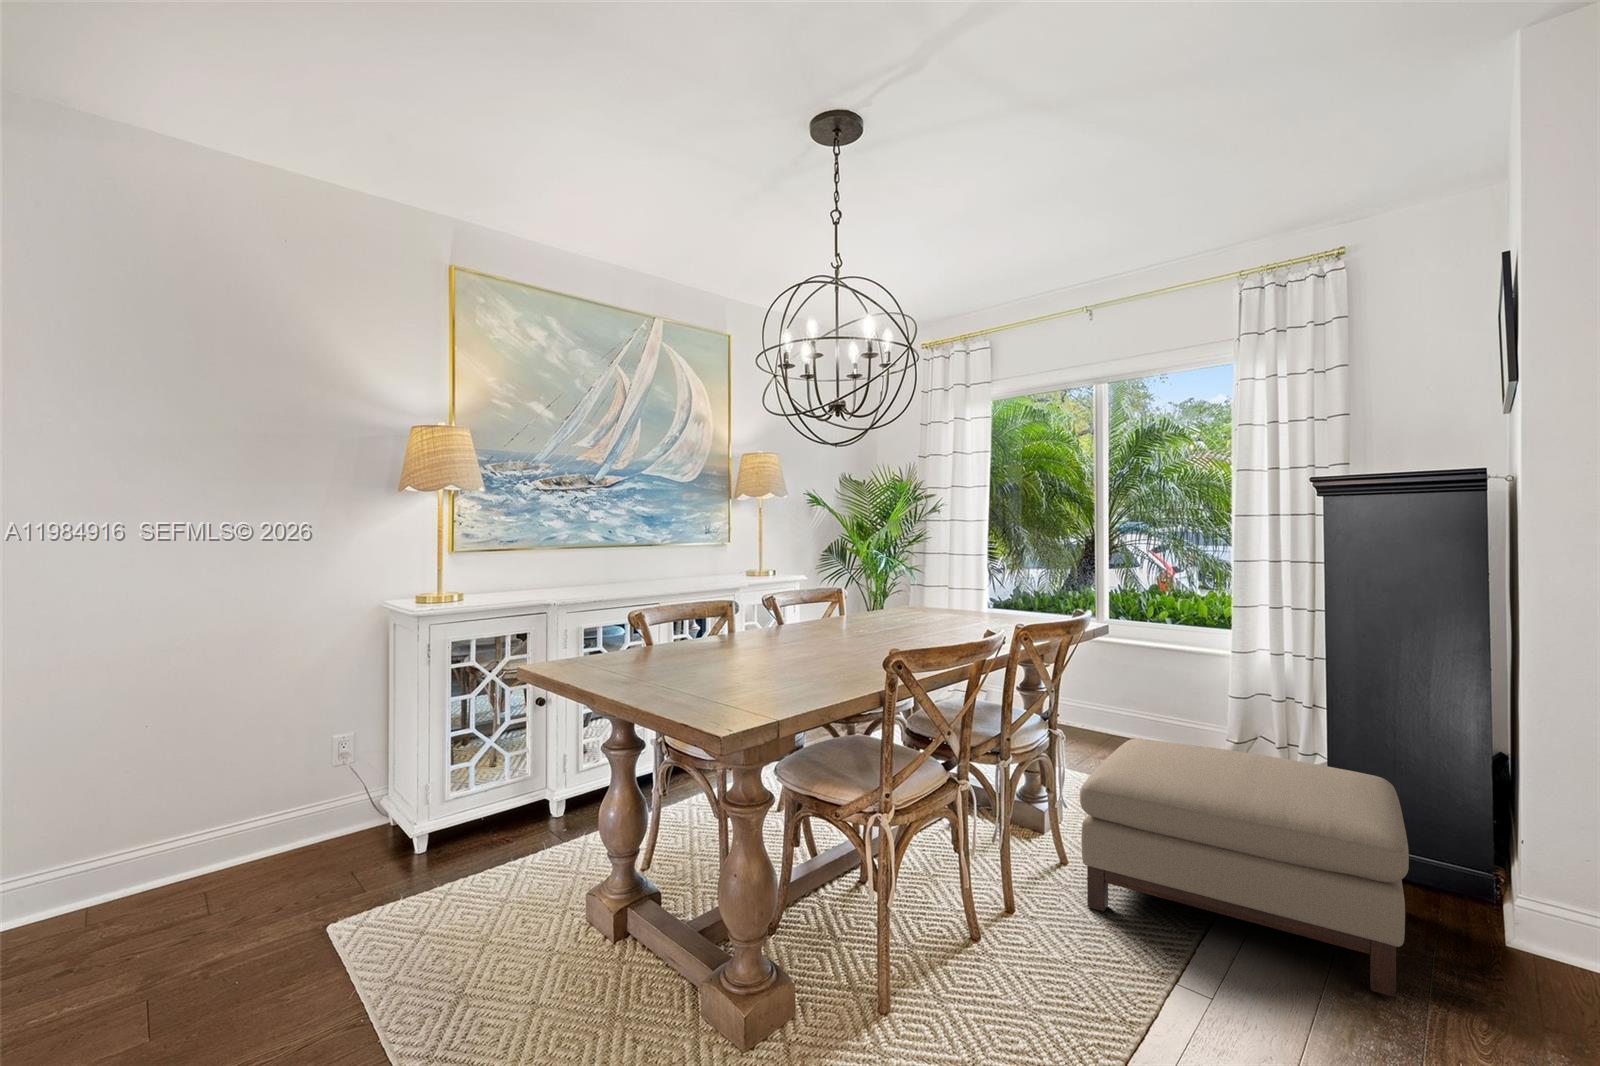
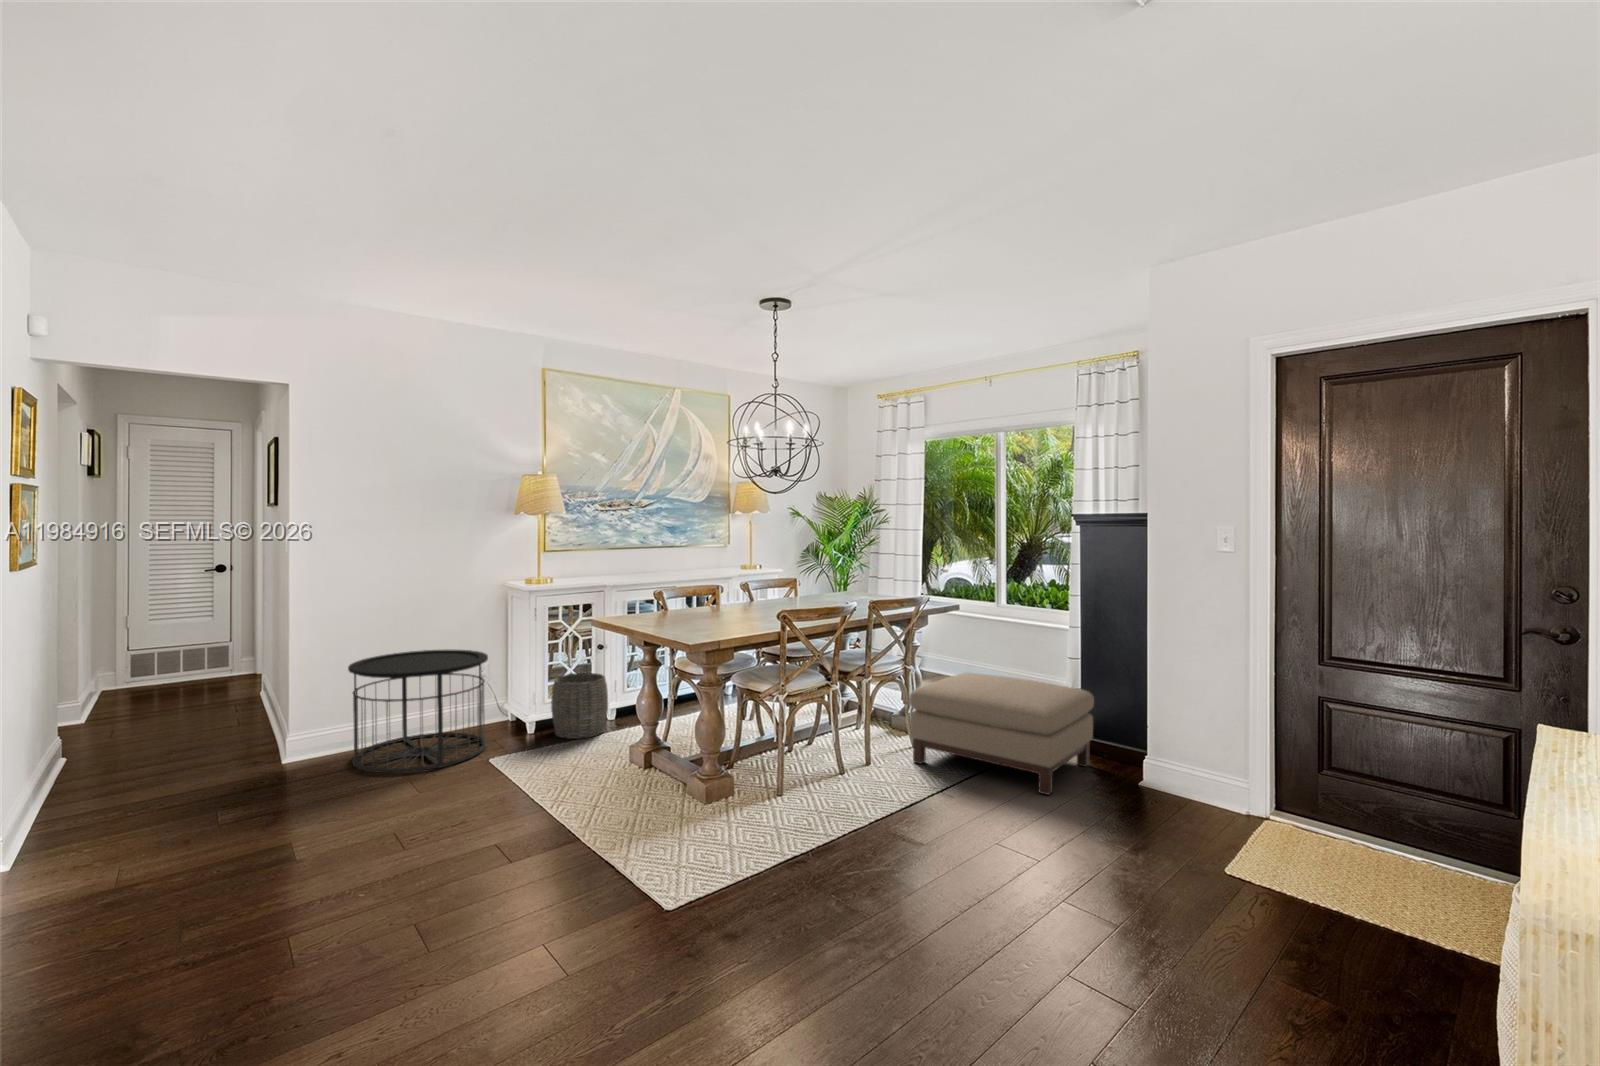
side table: none [47,716,339,976] -> present [348,650,488,773]
woven basket: none [455,746,552,865] -> present [551,673,608,739]

